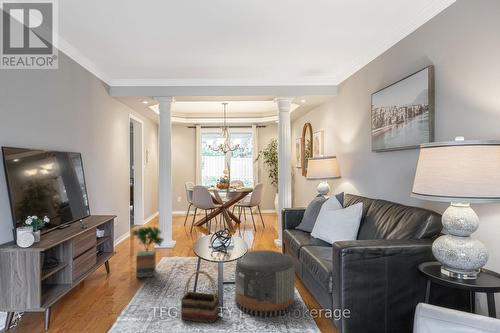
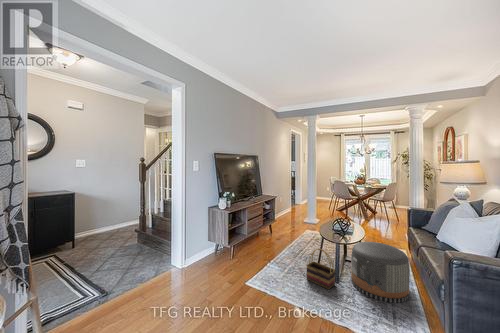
potted tree: present [132,227,164,278] -> none [283,210,305,244]

